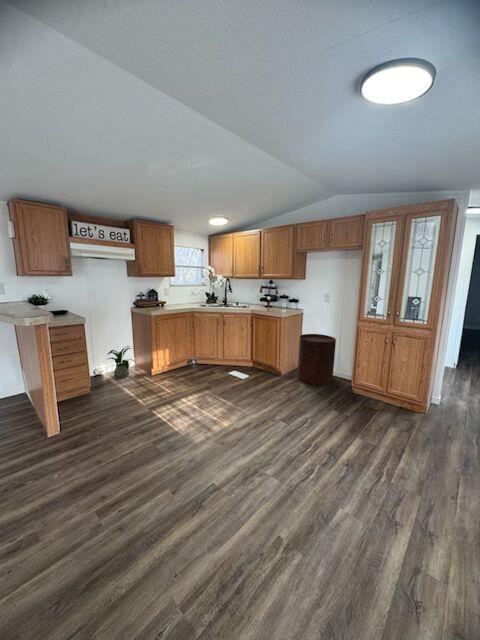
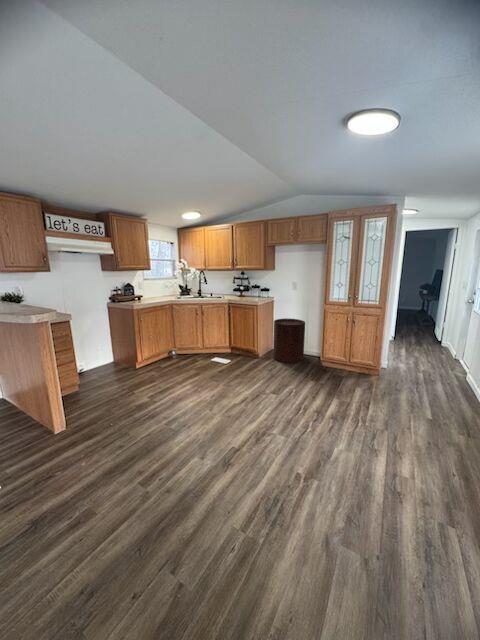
house plant: present [108,346,135,378] -> none [82,342,121,375]

